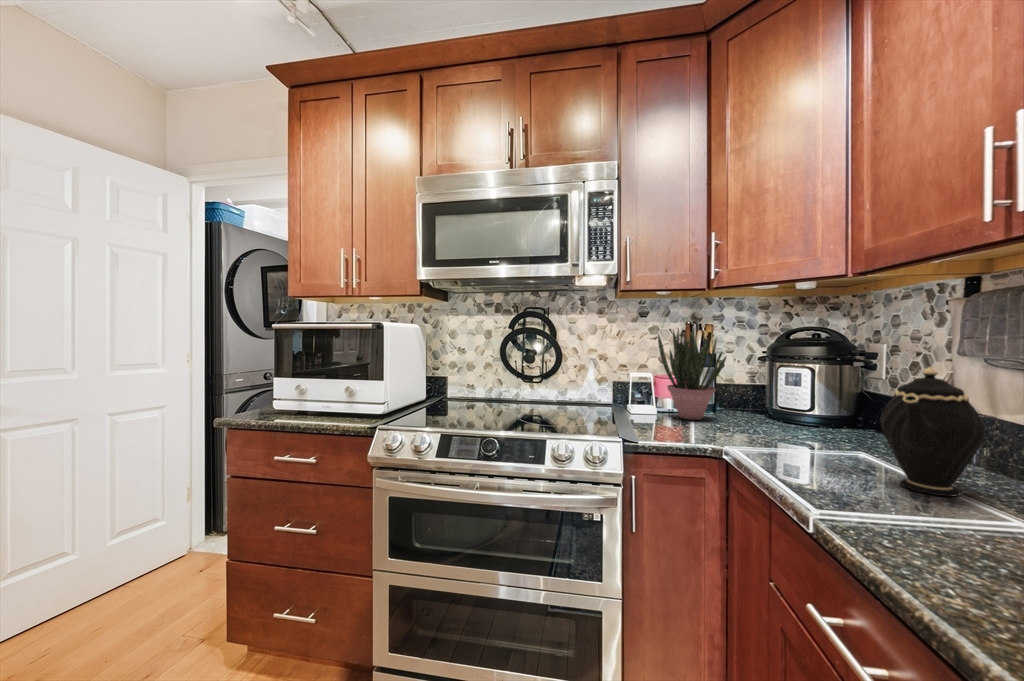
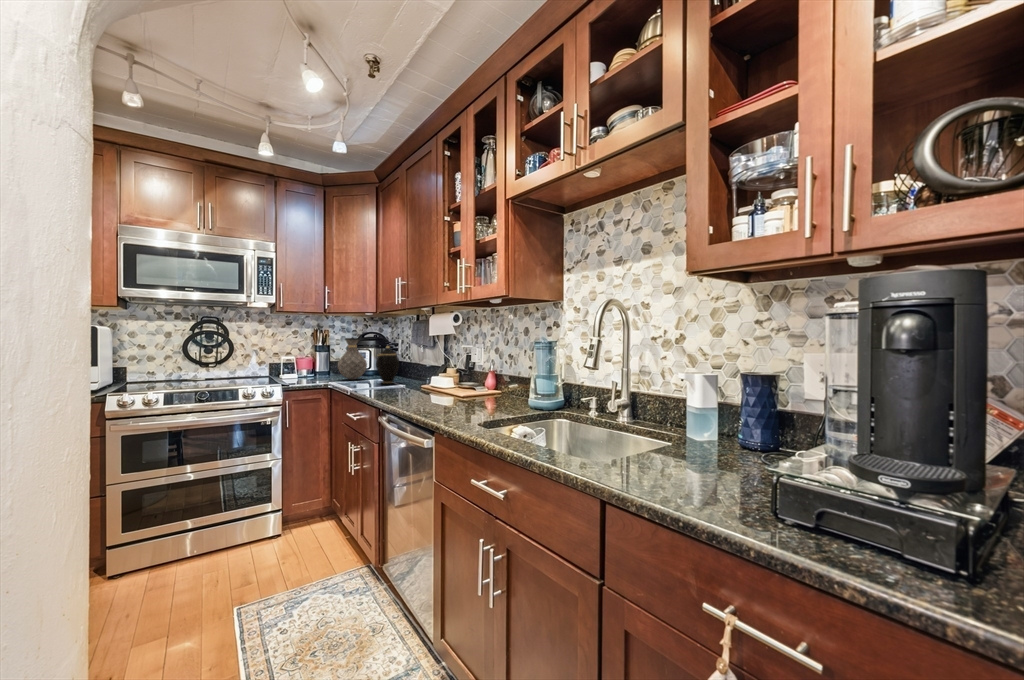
potted plant: present [658,328,726,420] -> none [298,331,333,378]
vase: none [742,340,820,440] -> present [338,338,367,380]

